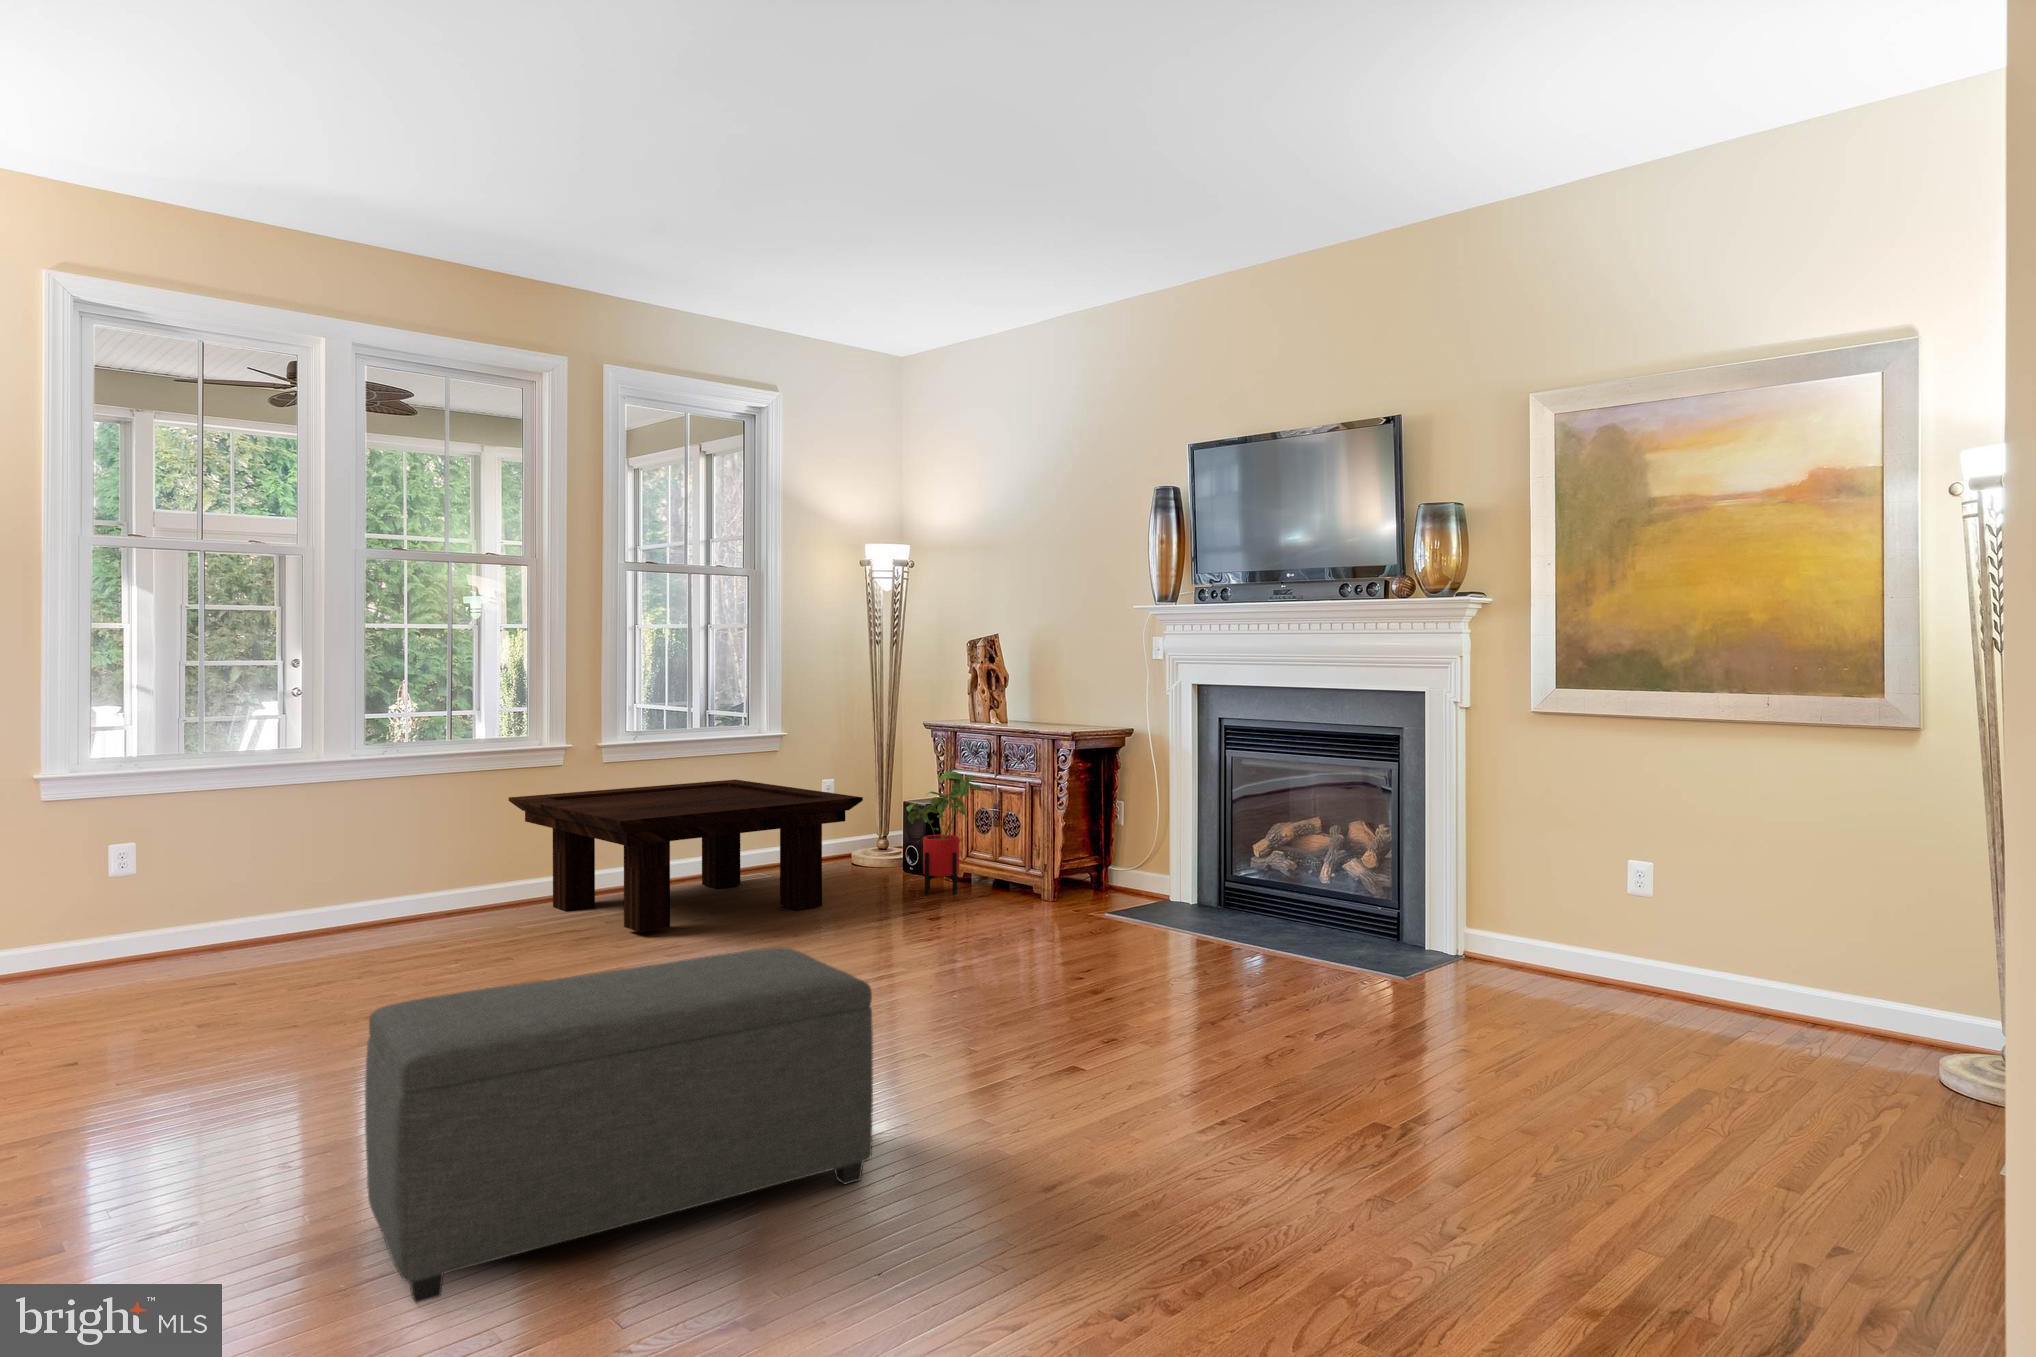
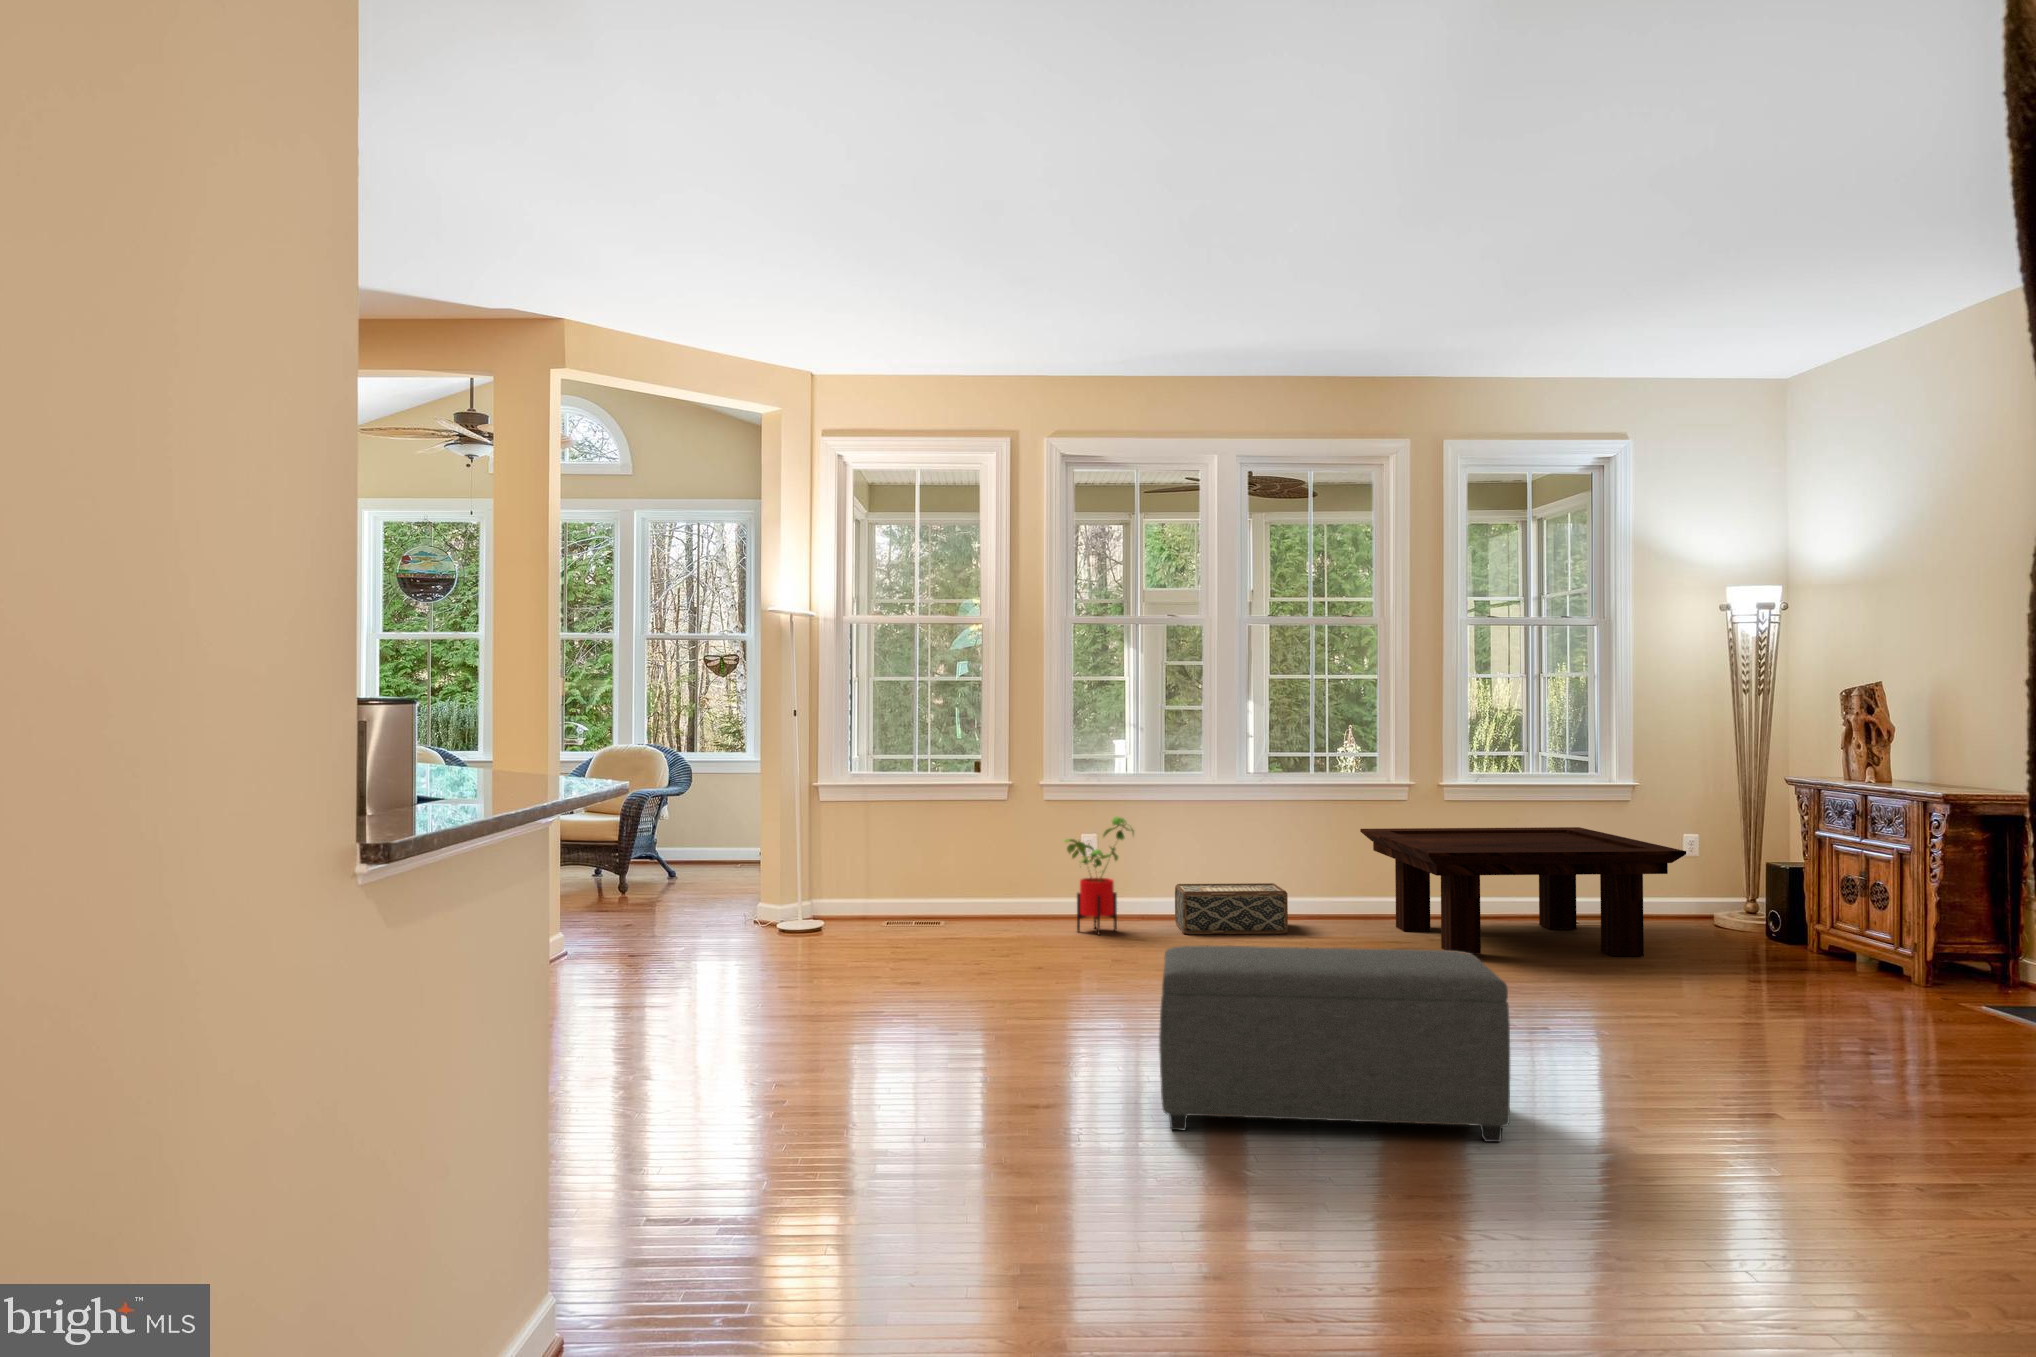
house plant: present [907,771,984,894] -> present [1065,817,1134,934]
woven basket: none [259,873,425,954] -> present [1175,883,1288,934]

